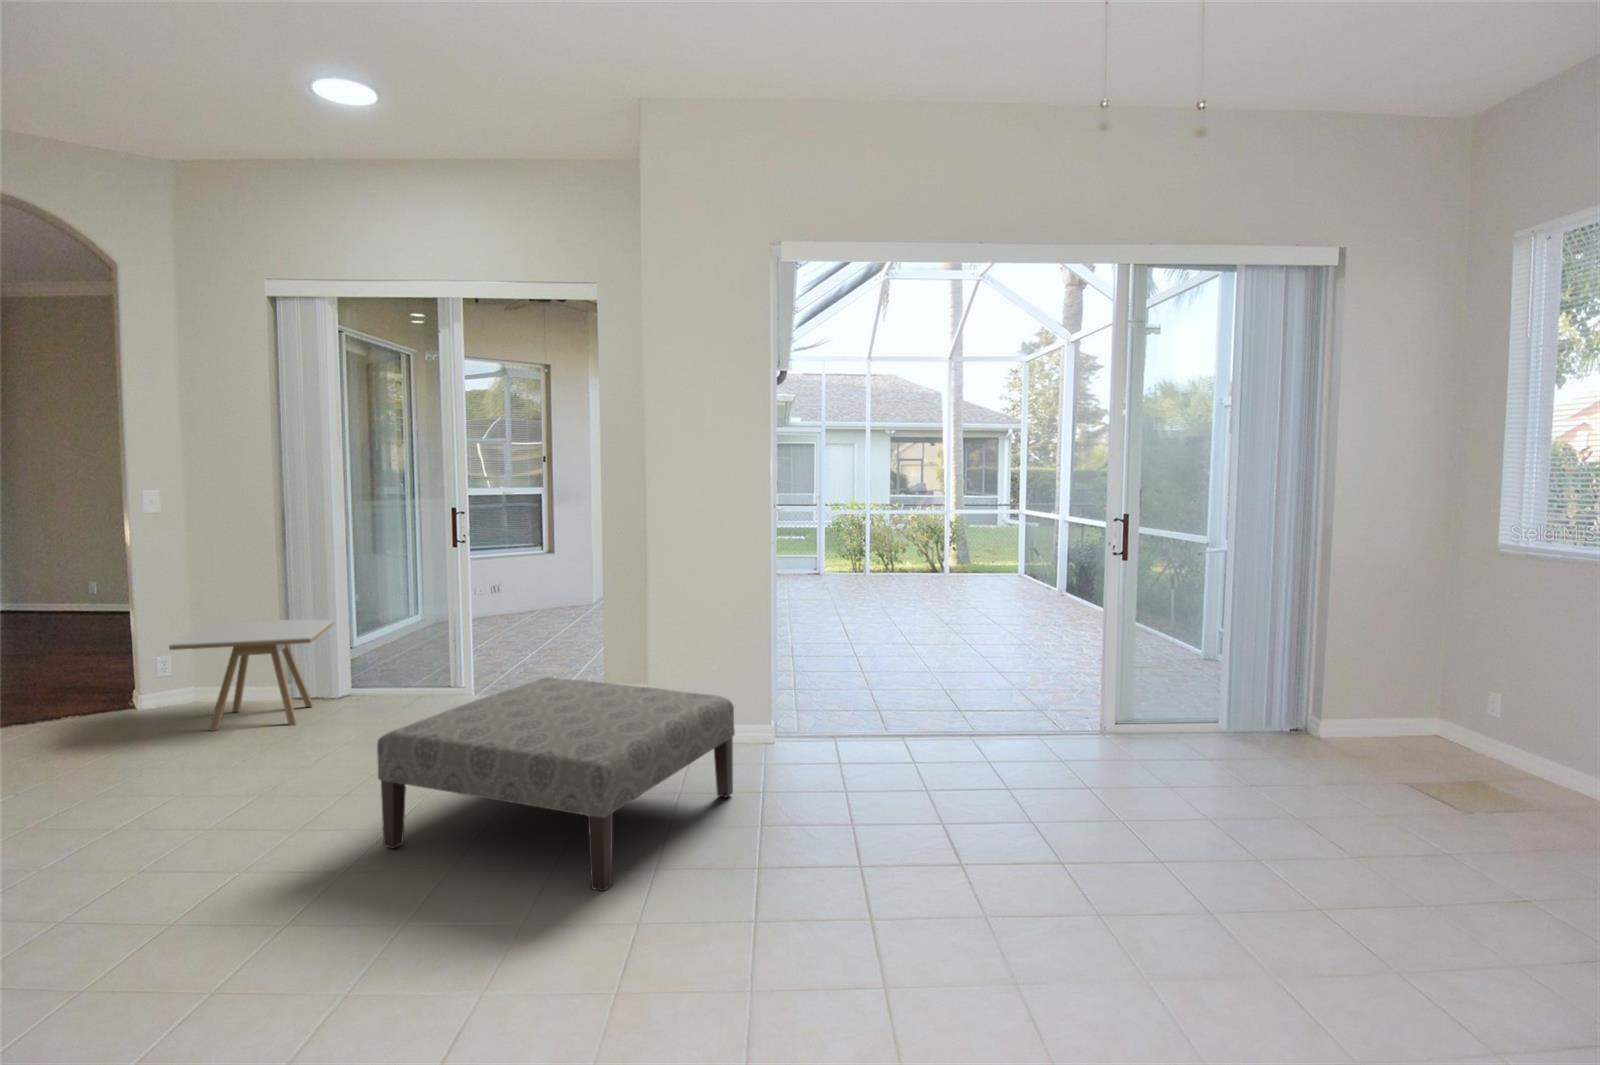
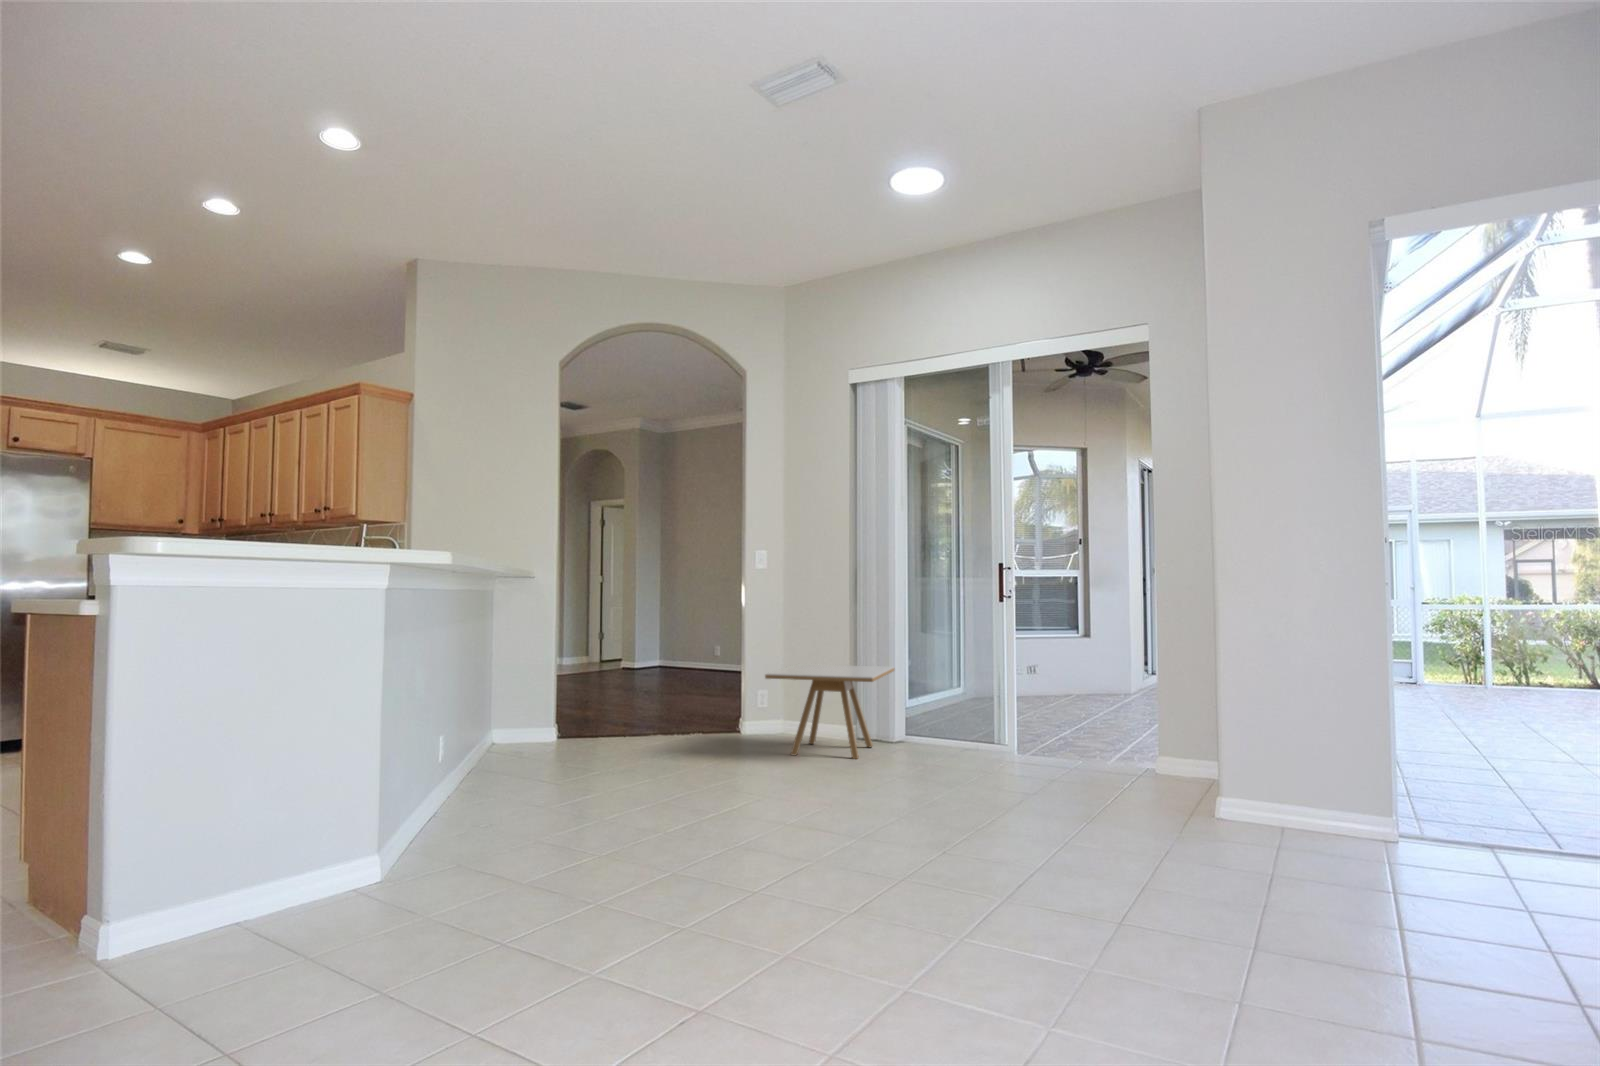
ottoman: present [377,677,735,891] -> none [931,723,1356,969]

